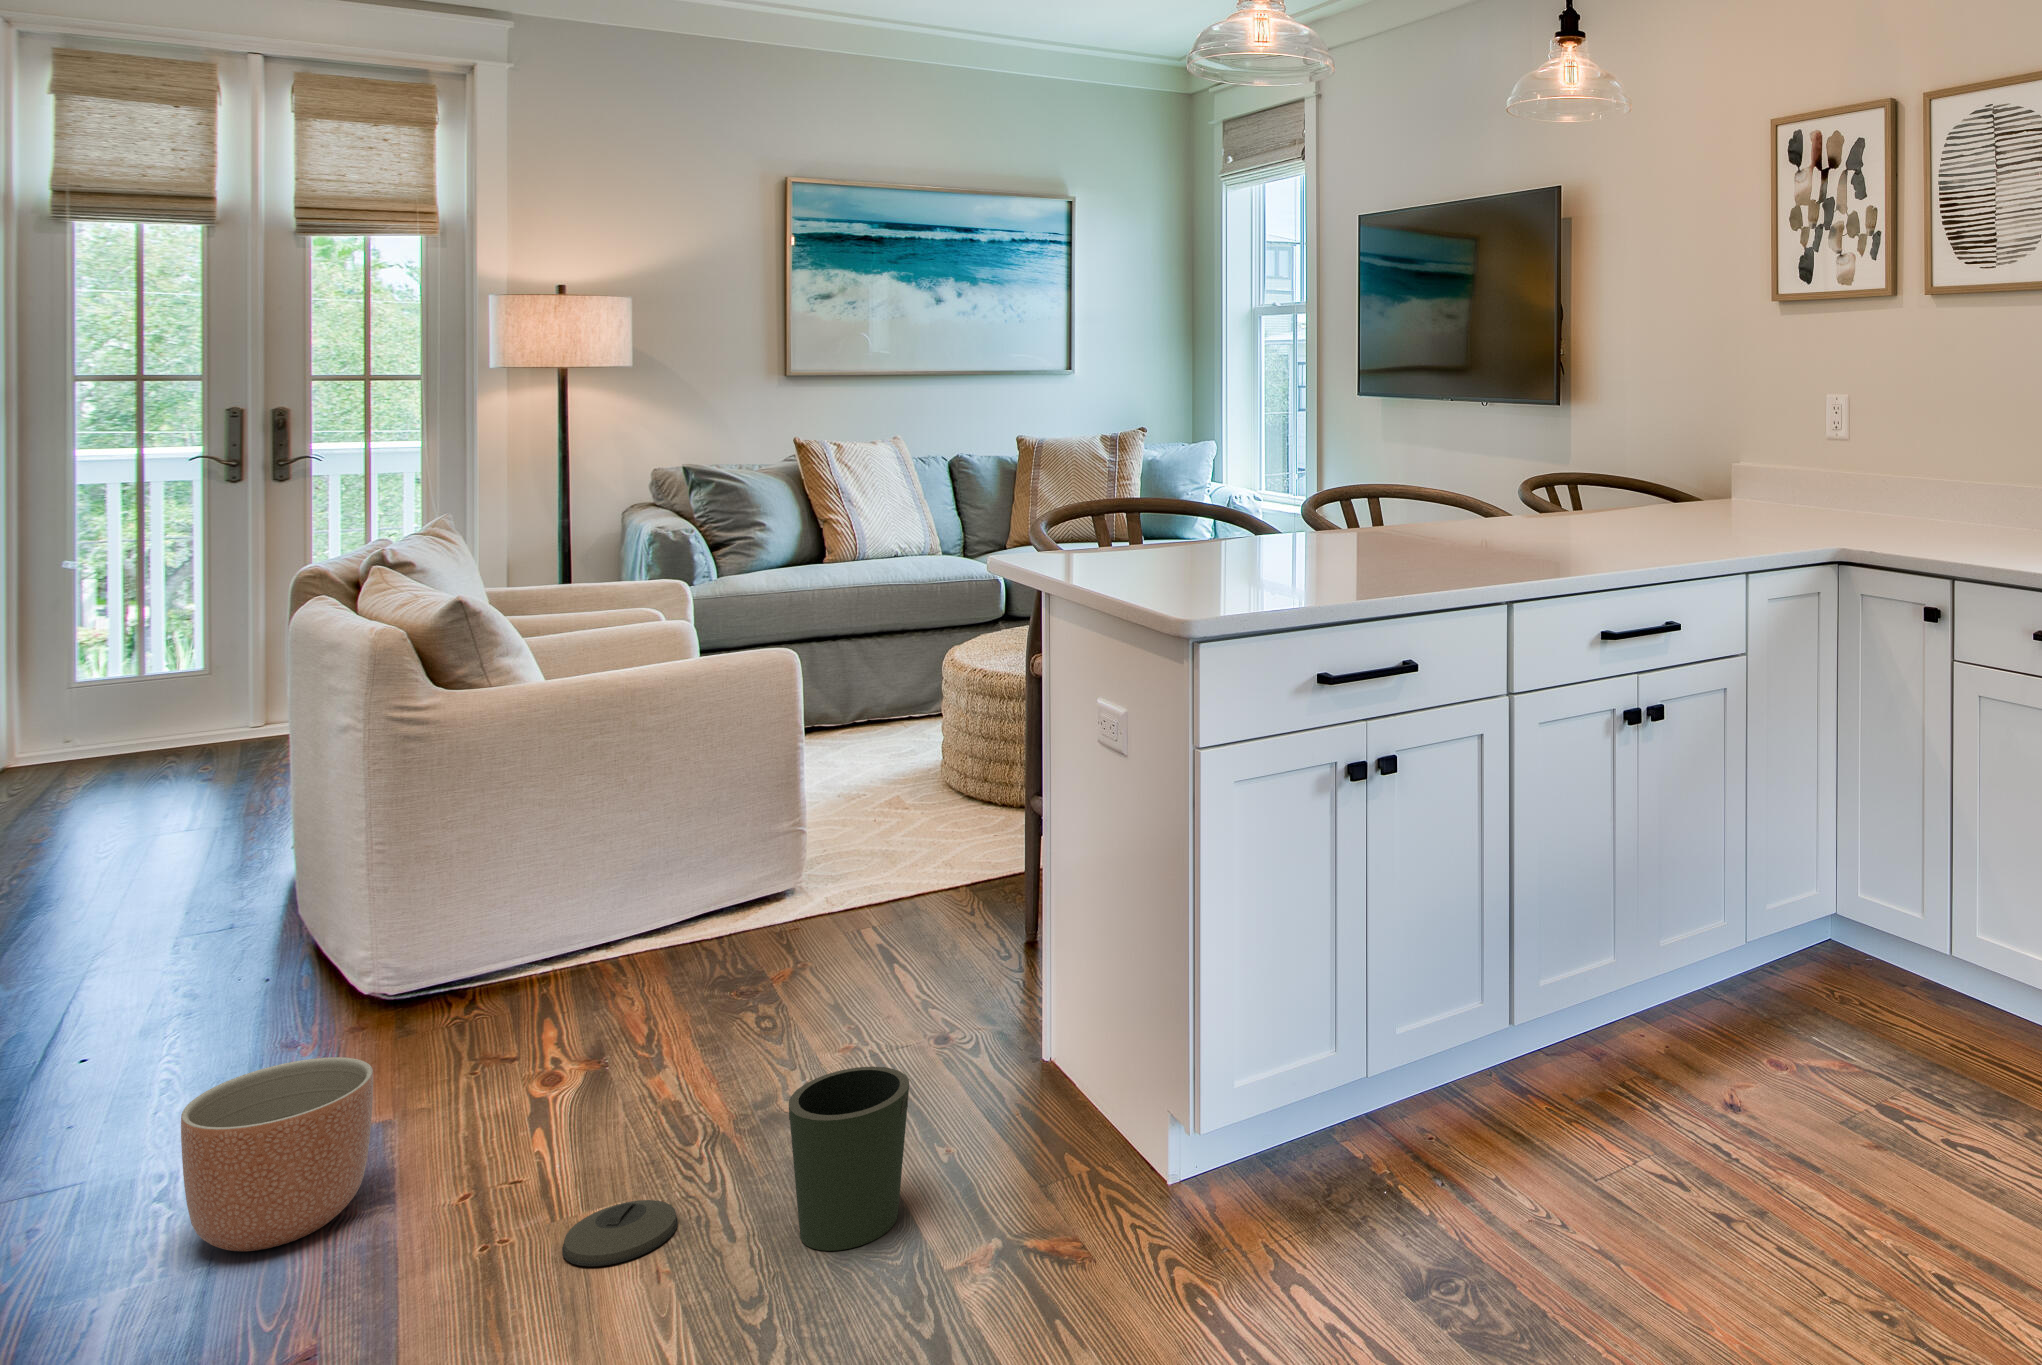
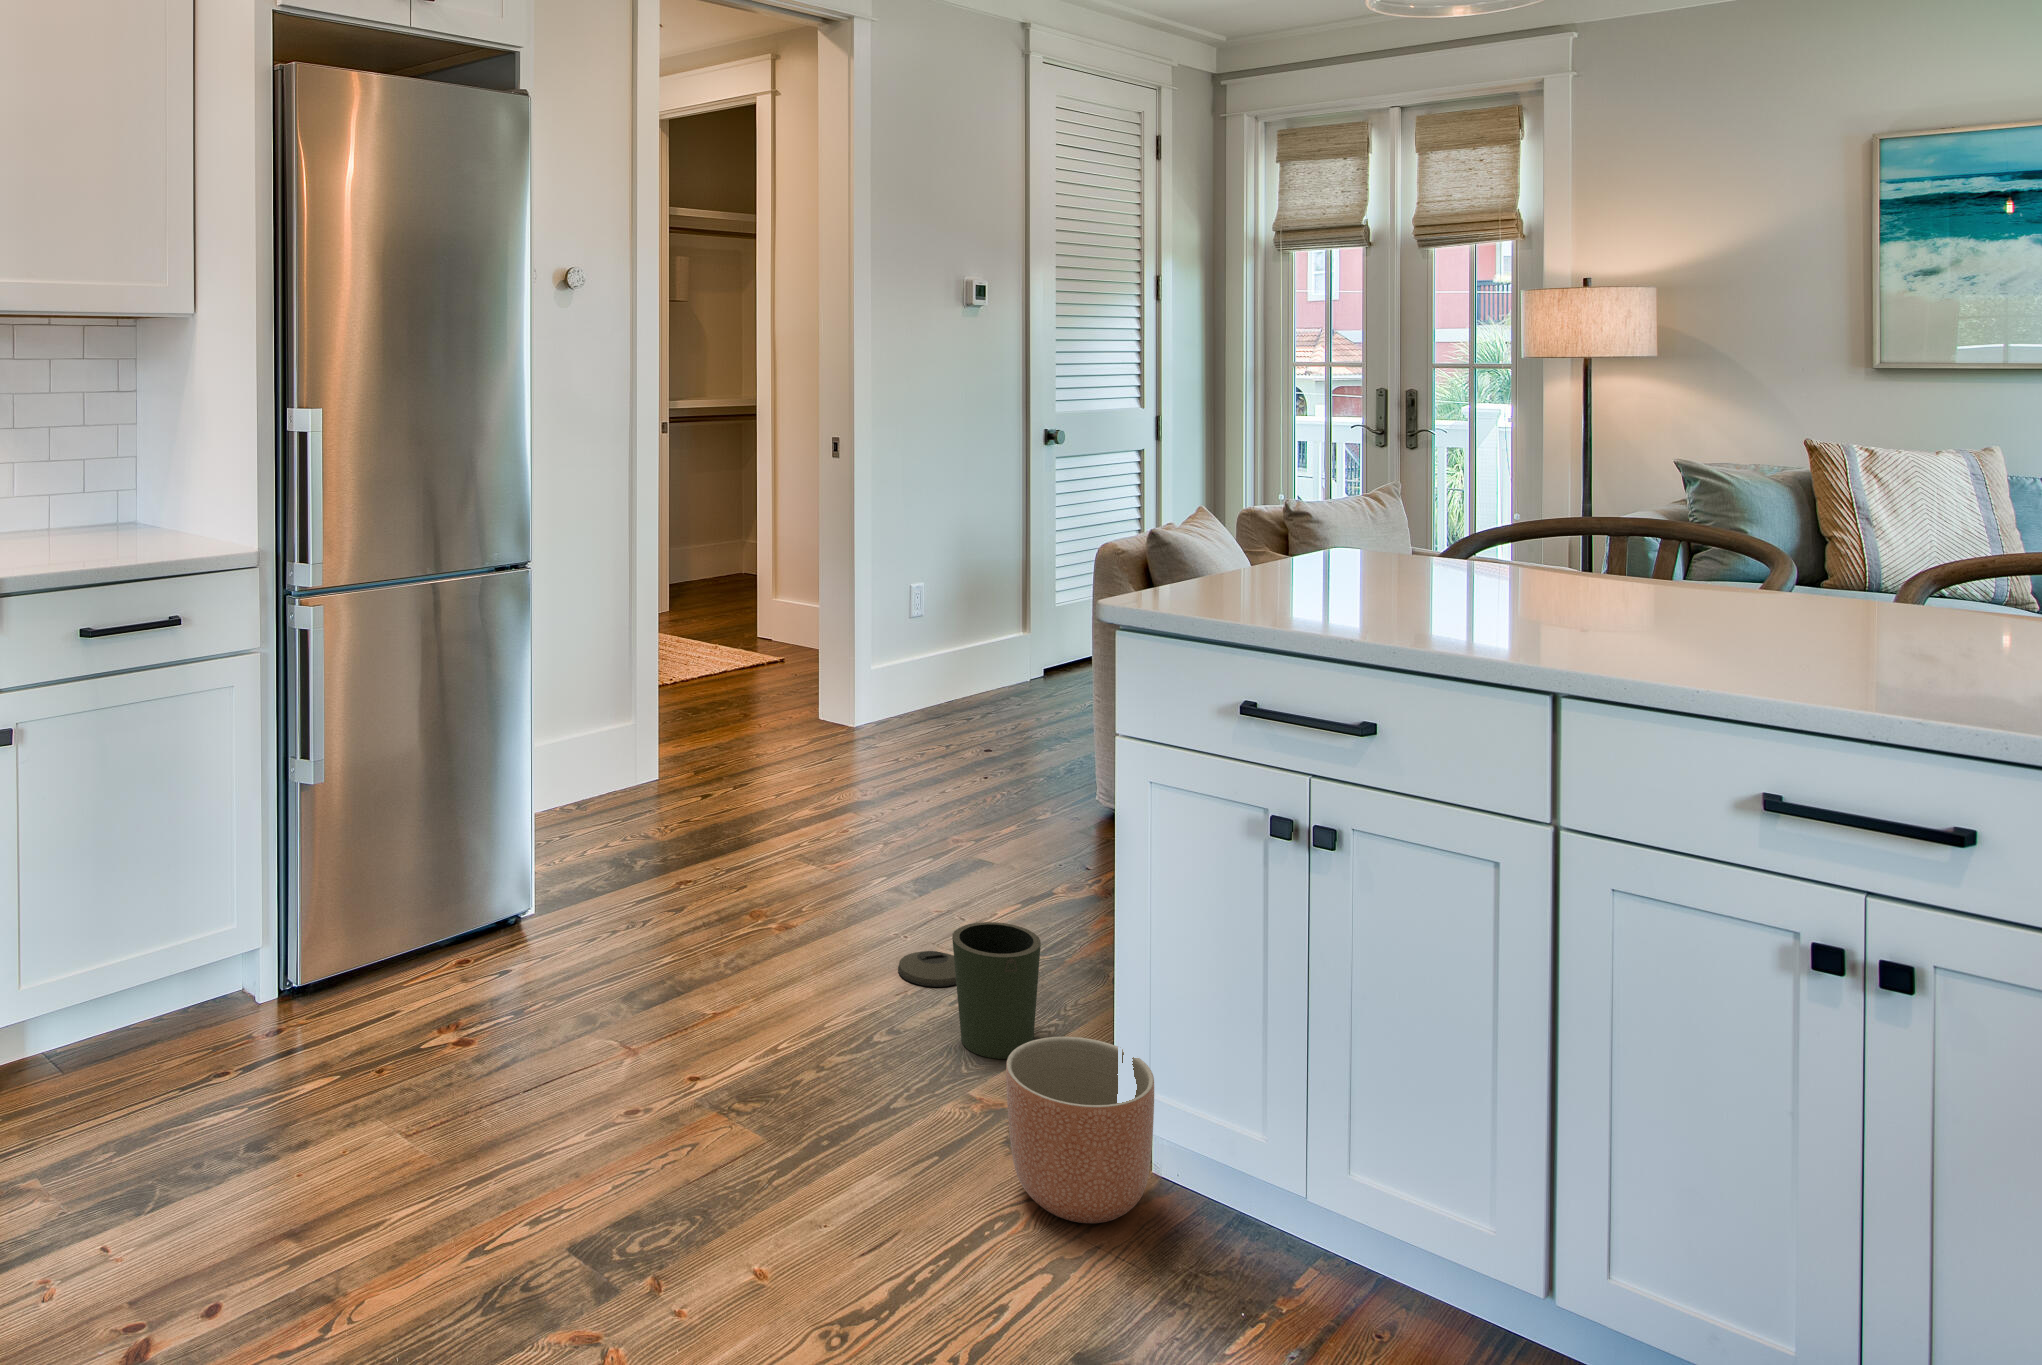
planter: present [181,1057,373,1251] -> present [1006,1037,1154,1223]

